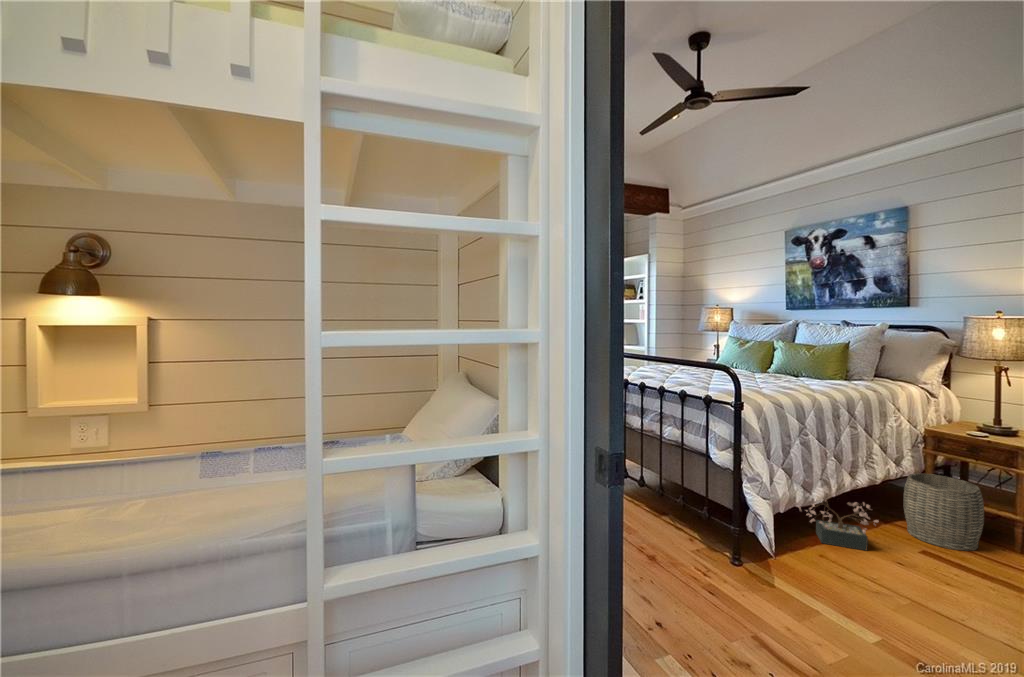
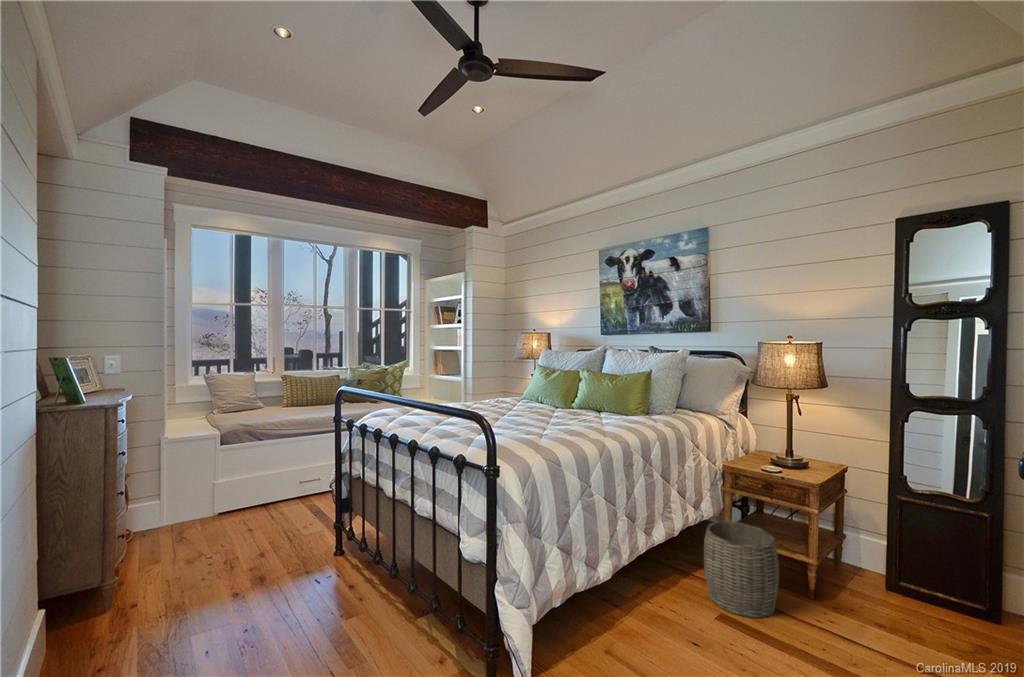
decorative plant: present [799,499,878,551] -> none [590,551,675,639]

